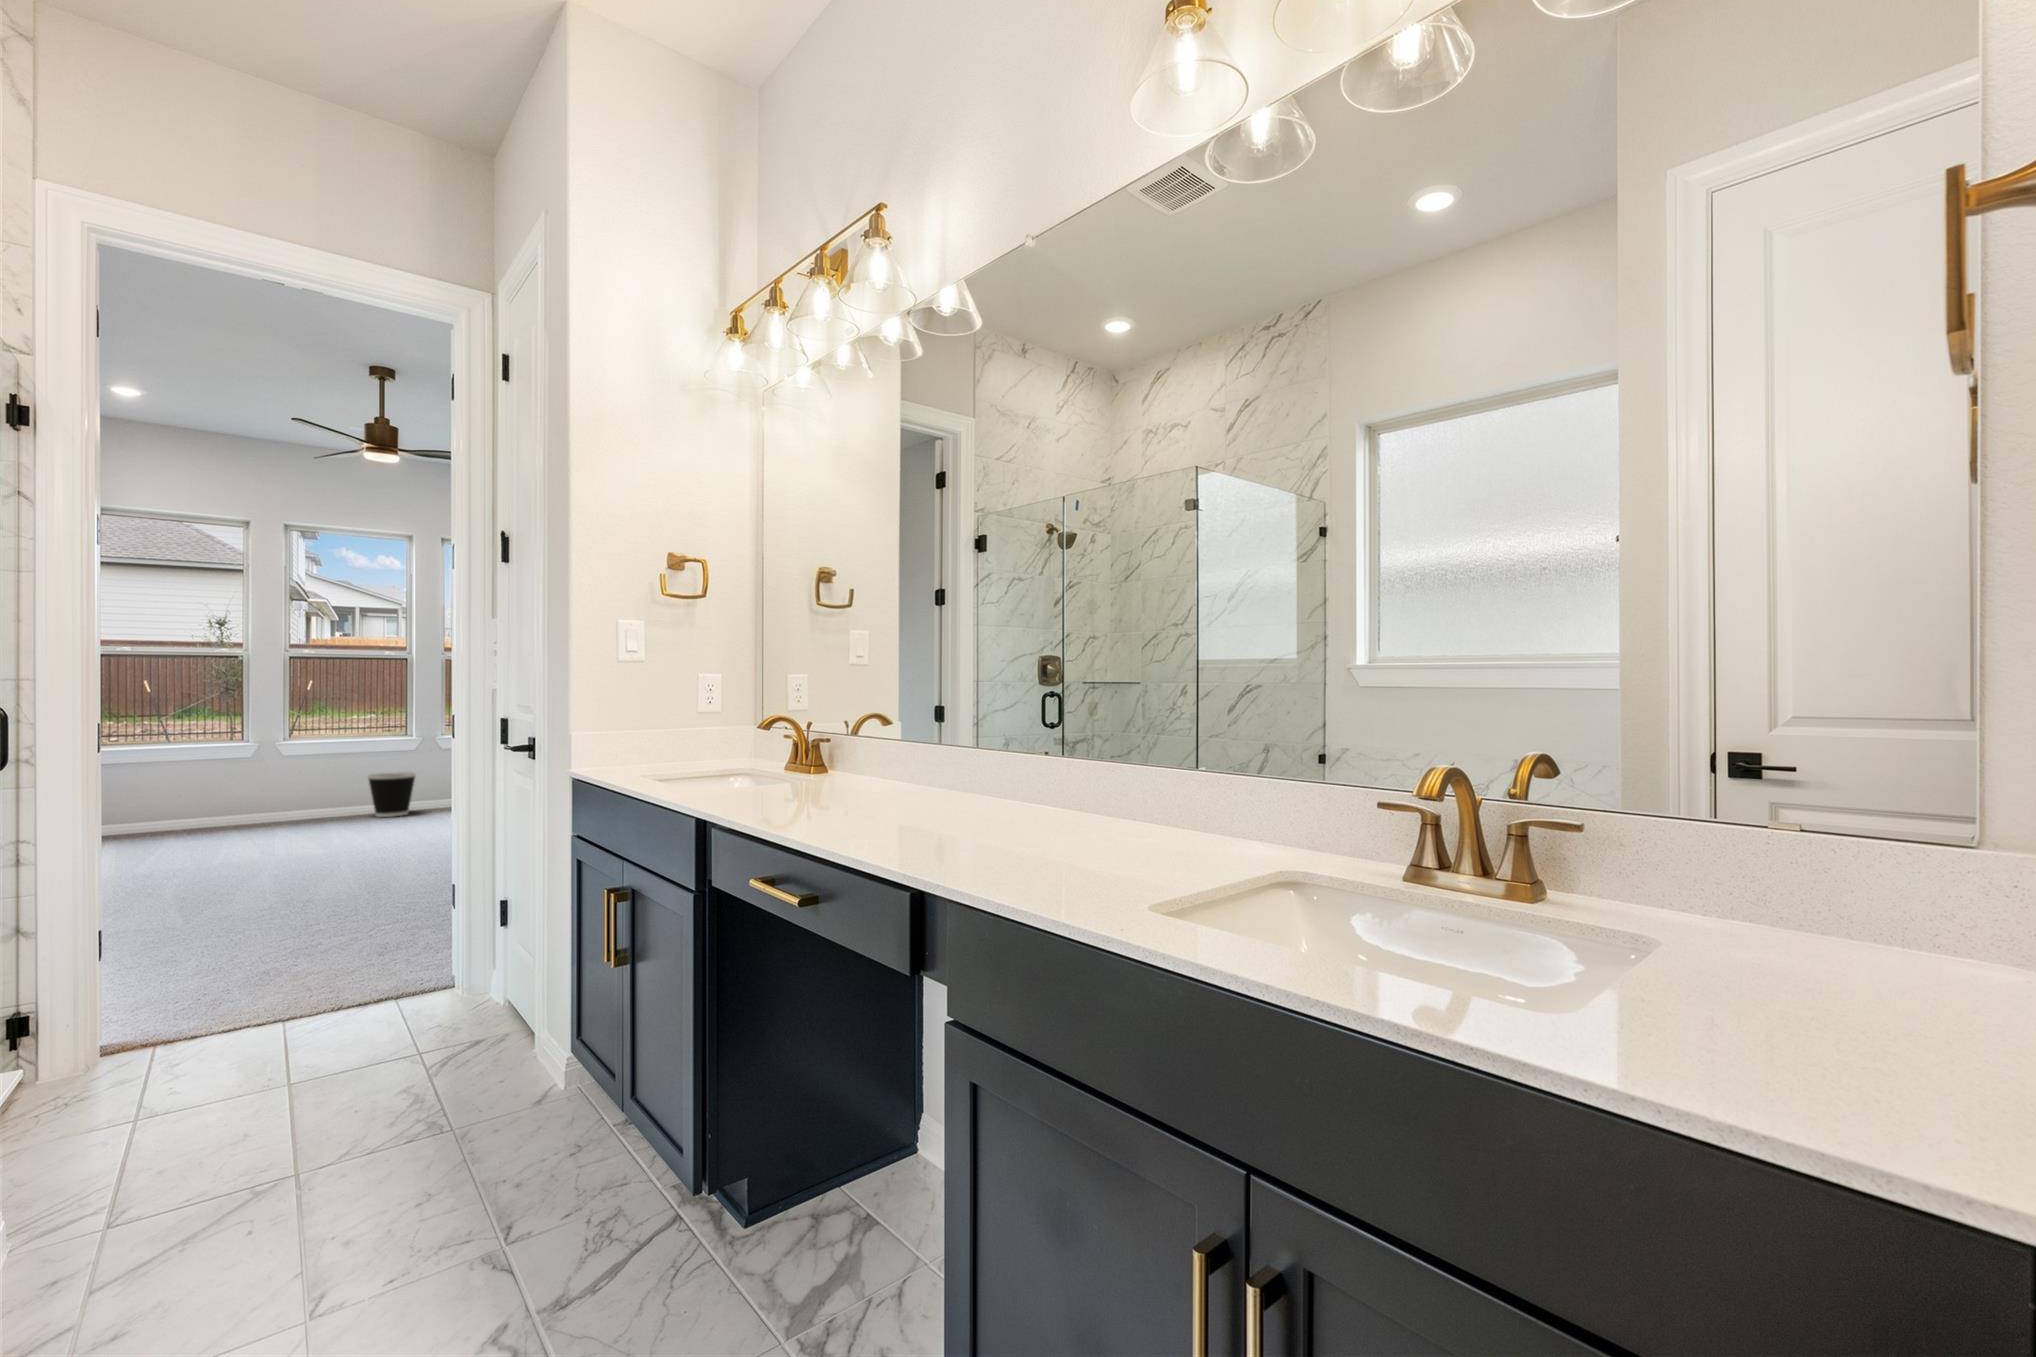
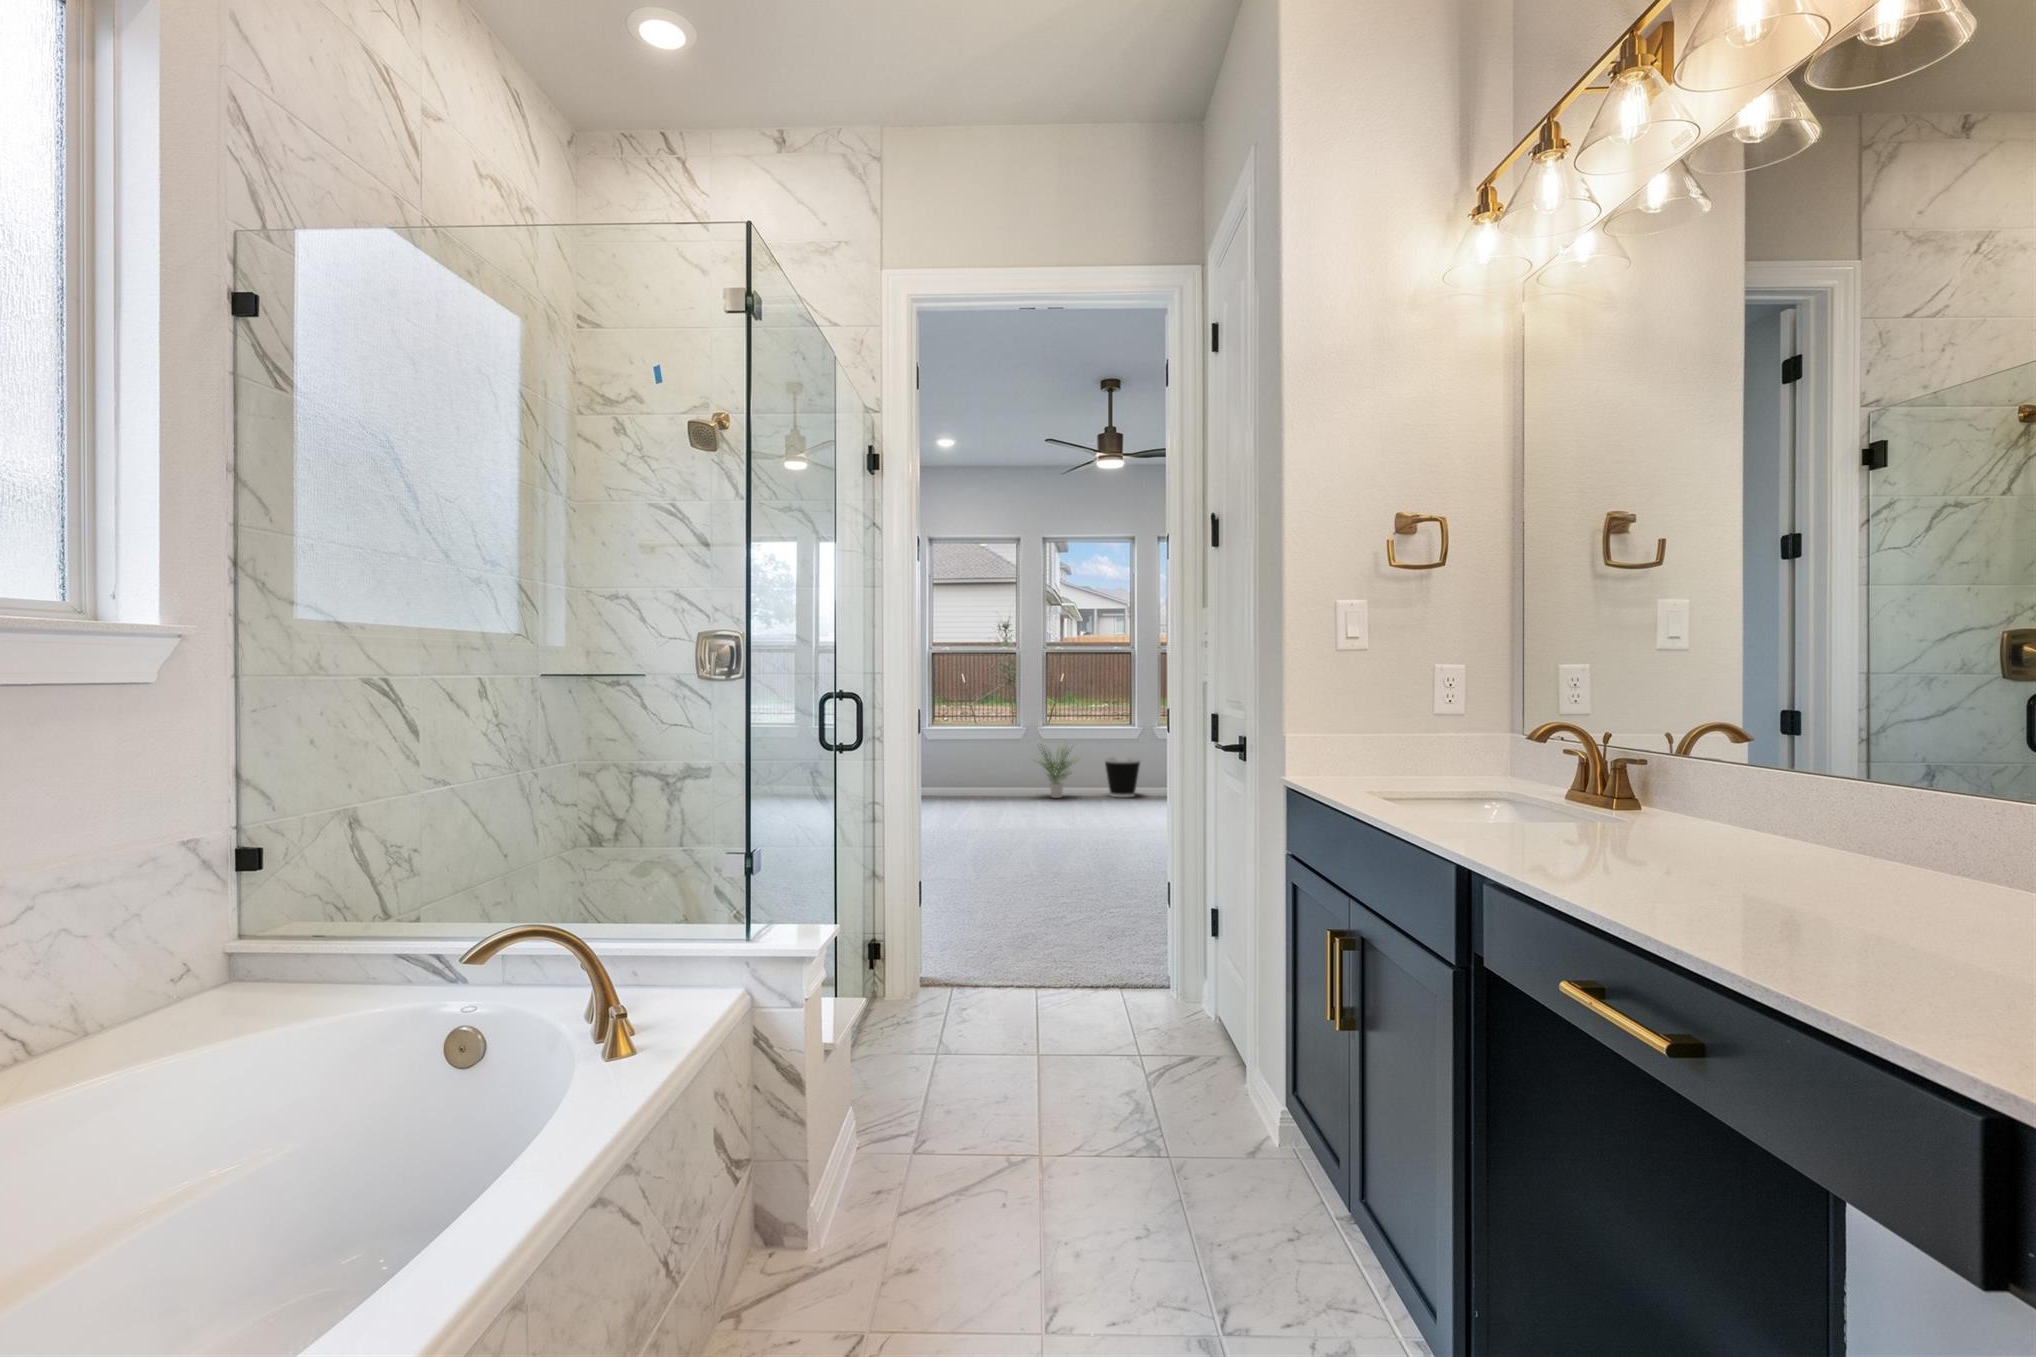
potted plant: none [259,758,336,825] -> present [1038,747,1074,798]

